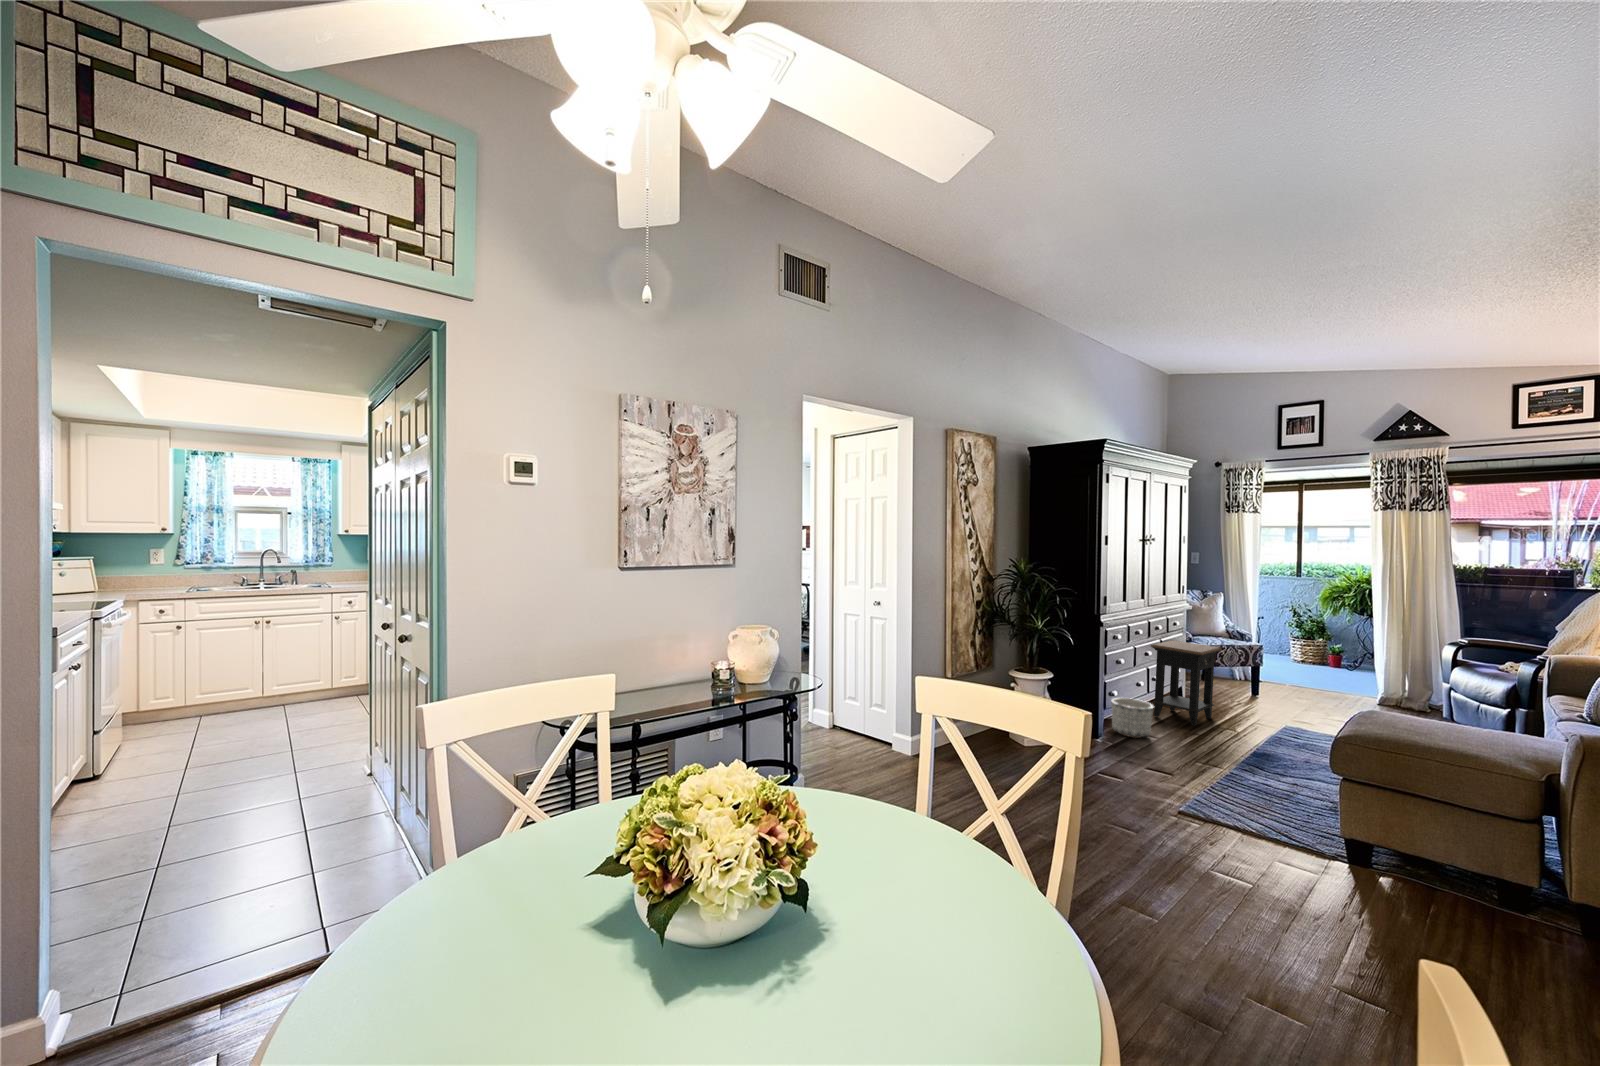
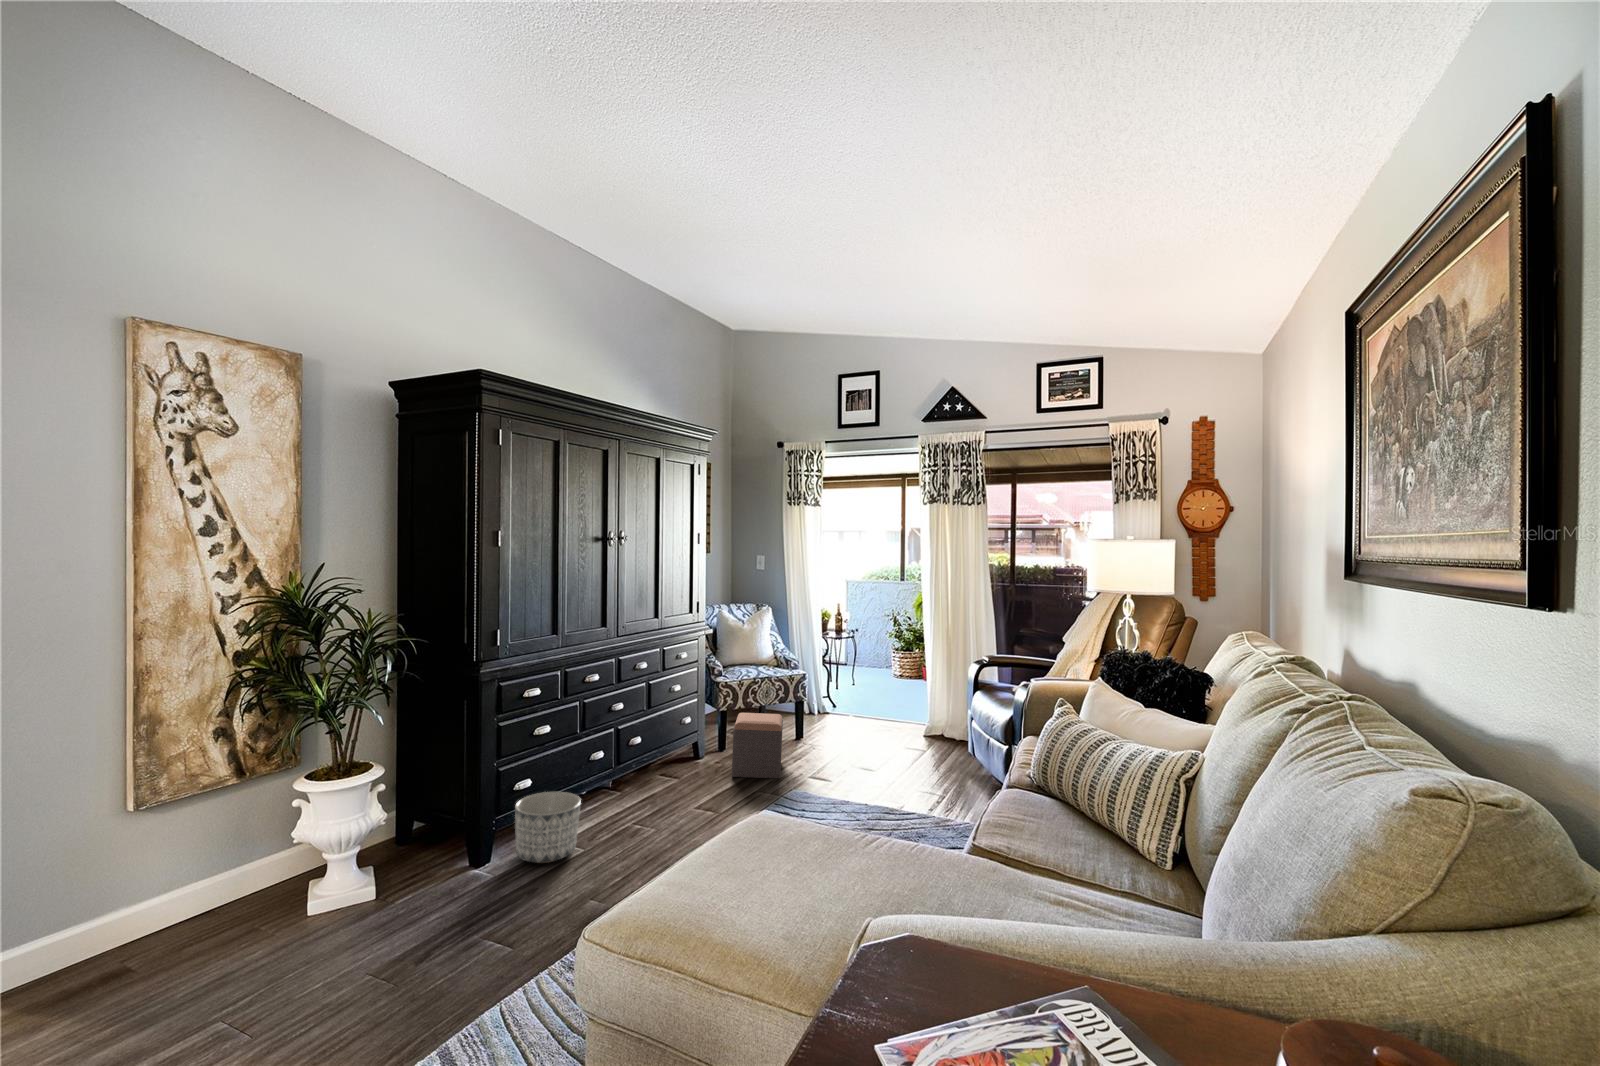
side table: present [1151,640,1221,726] -> none [620,682,722,815]
footstool: none [1215,668,1264,717] -> present [732,713,783,778]

